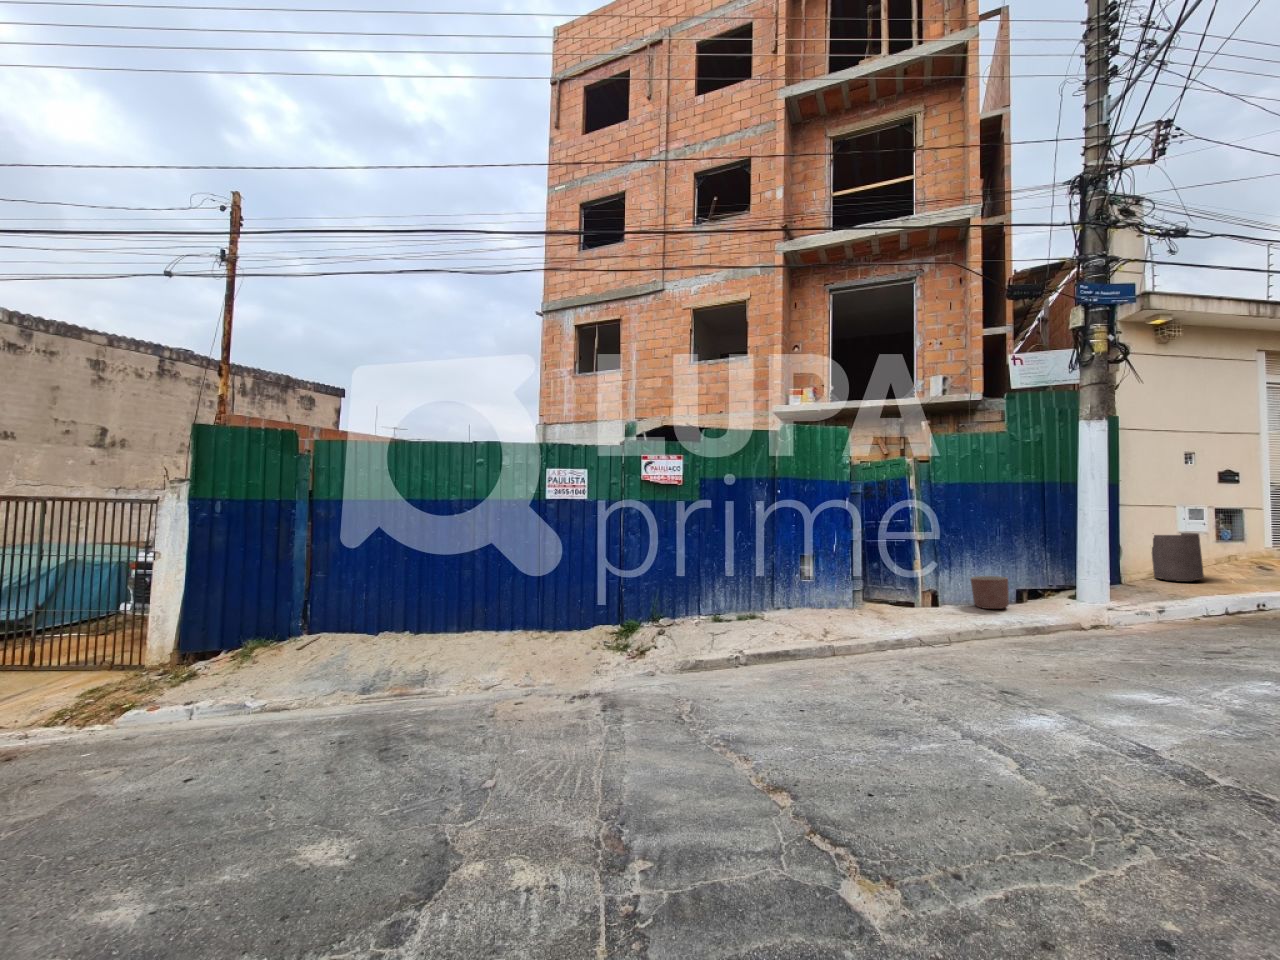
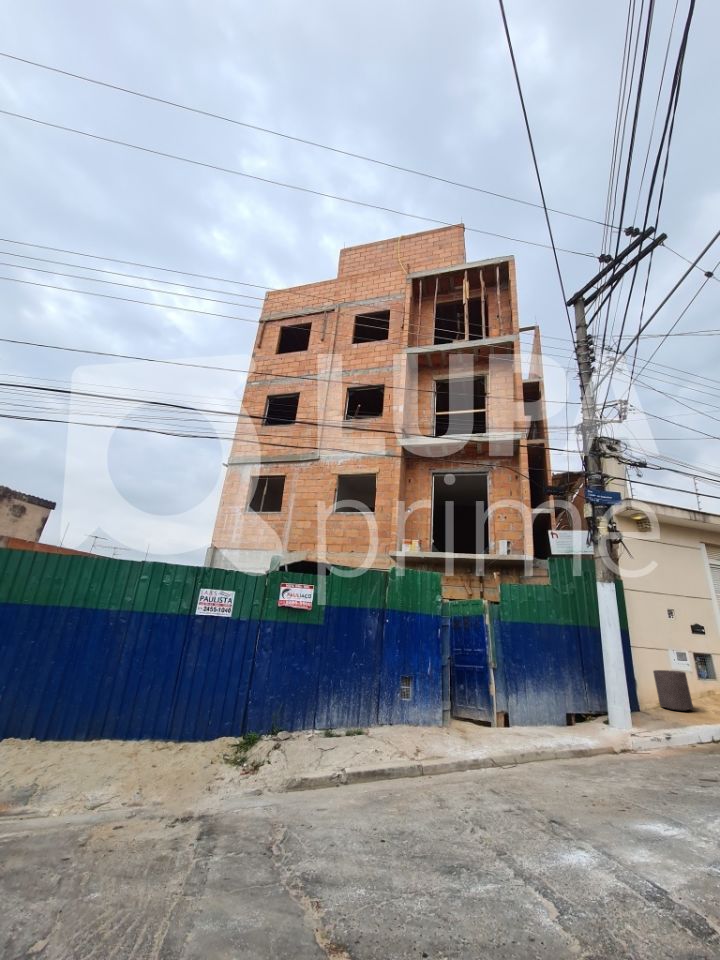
planter: present [971,576,1009,609] -> none [529,701,558,731]

